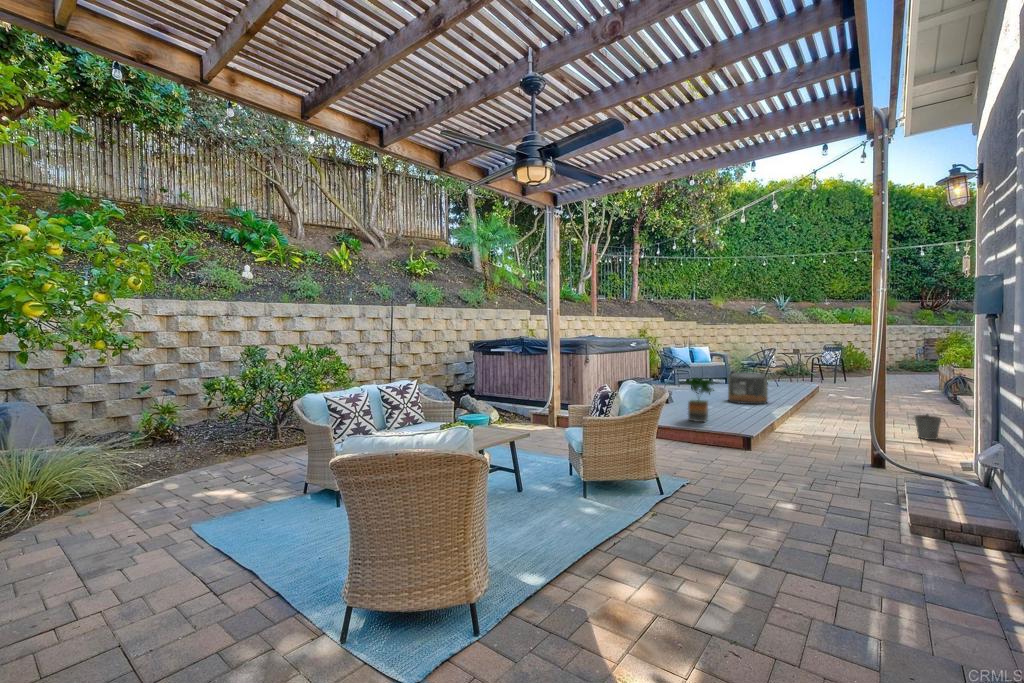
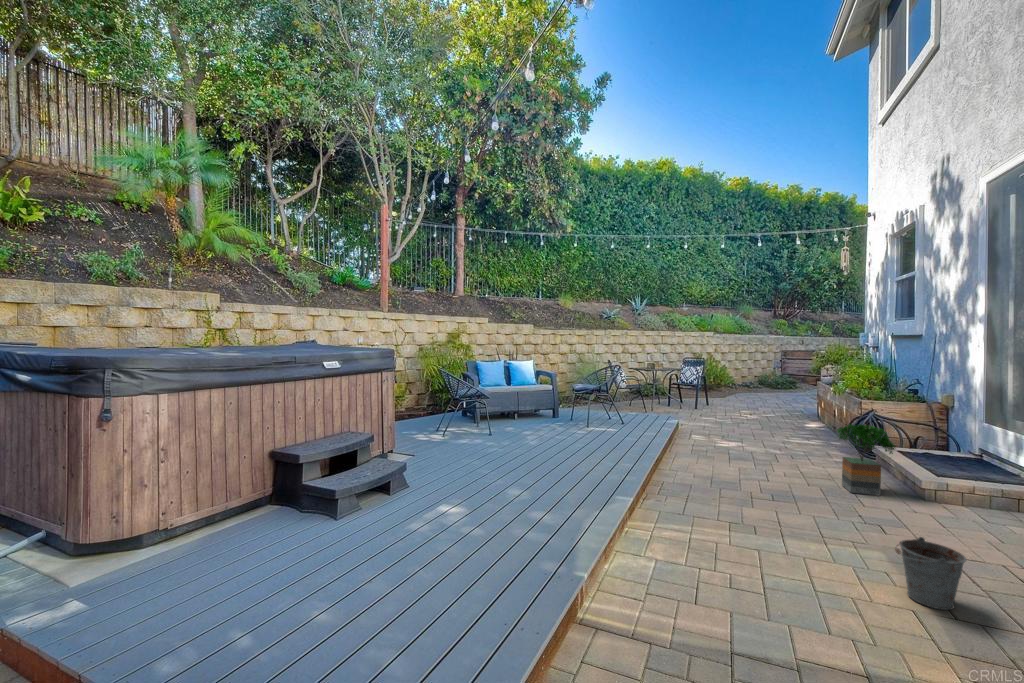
pouf: present [728,372,768,404] -> none [543,413,607,475]
potted tree: present [686,377,714,422] -> present [837,424,895,495]

